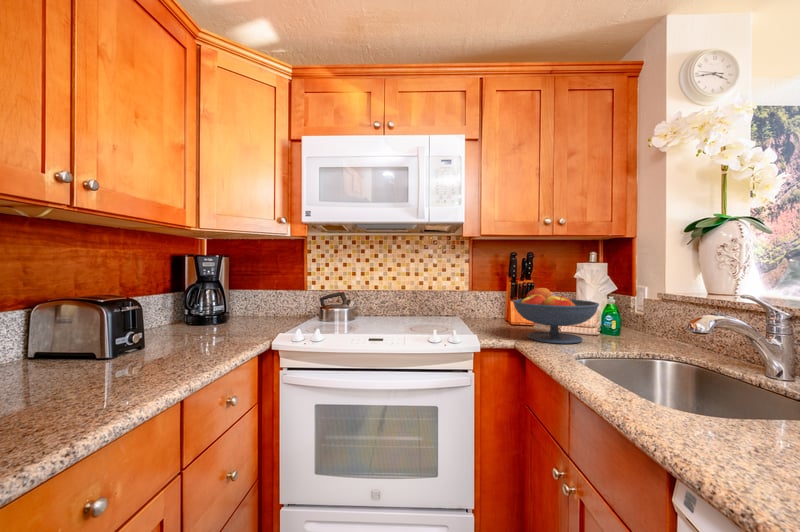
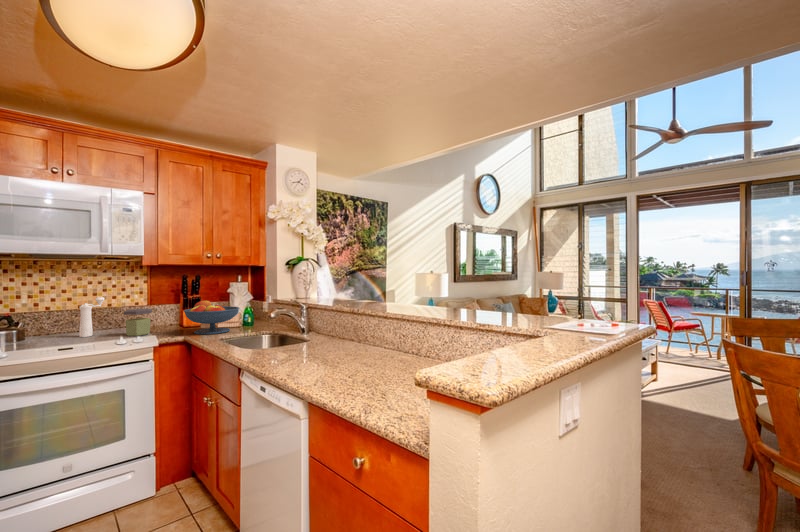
pepper mill: none [399,277,424,324] -> present [79,297,105,337]
jar: none [441,294,473,331] -> present [124,309,152,336]

